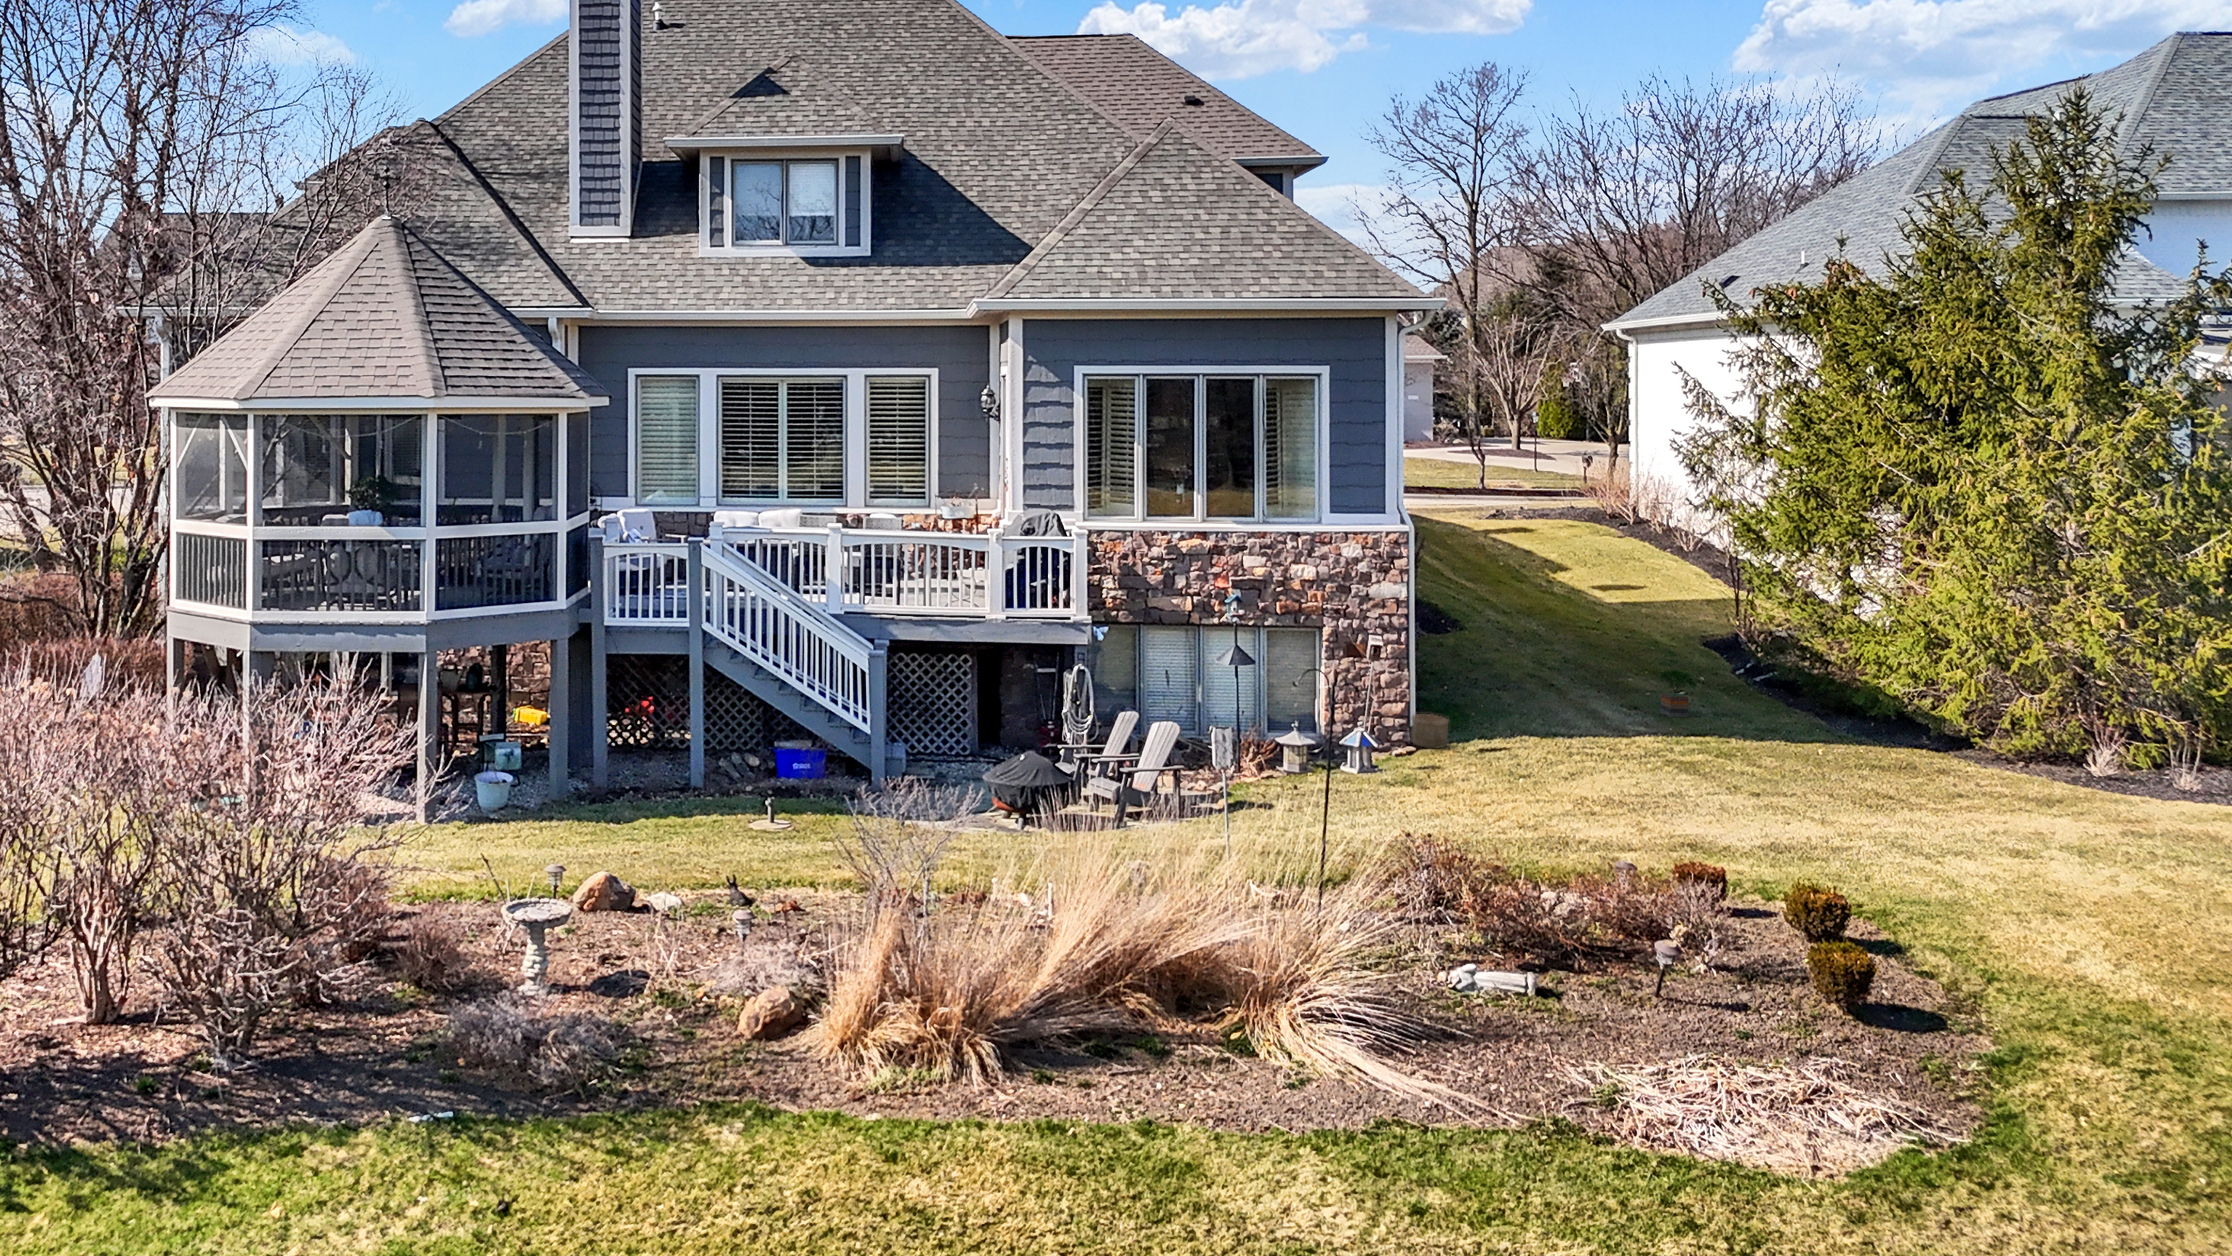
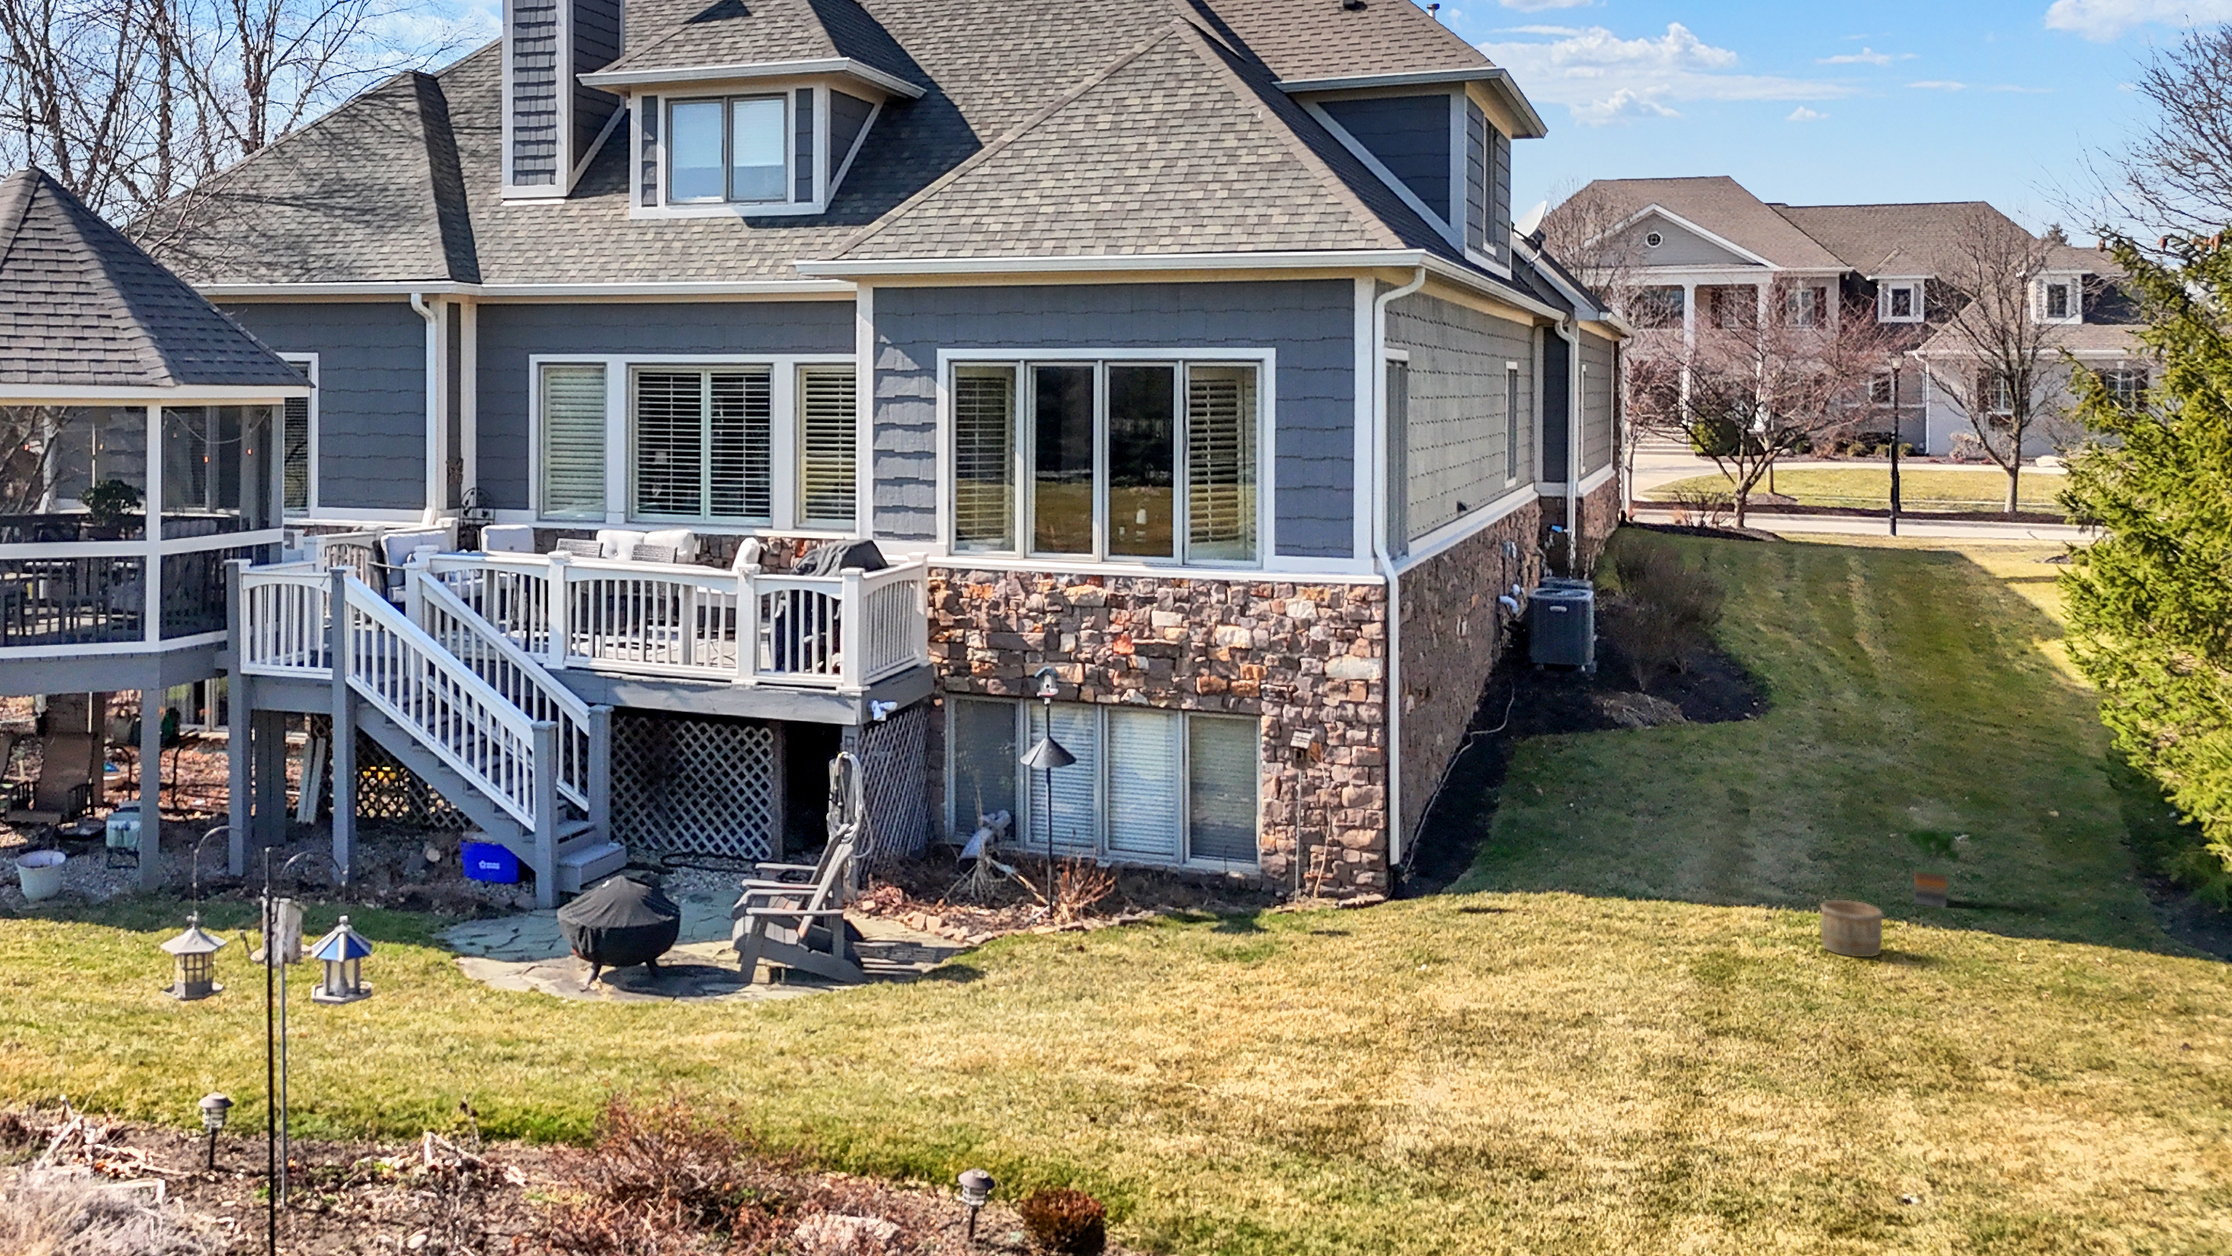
wooden bucket: present [1411,714,1448,748] -> present [1821,900,1883,957]

